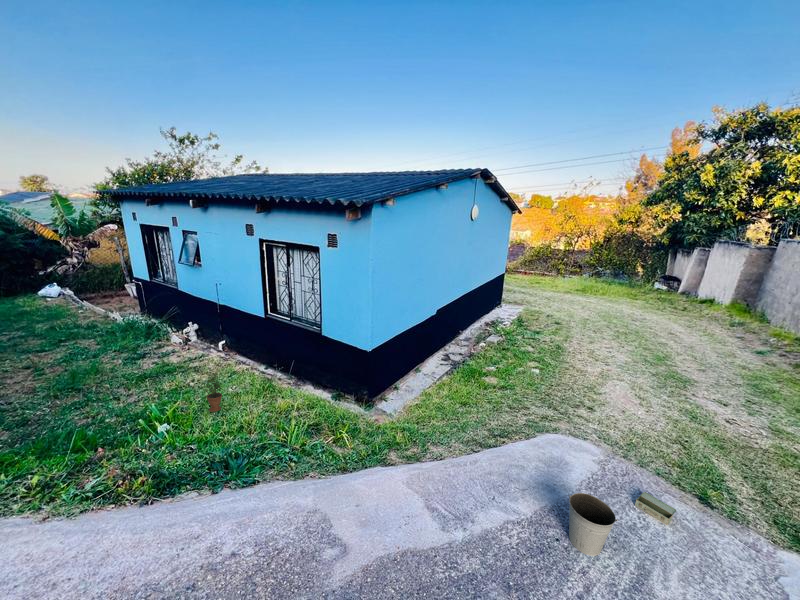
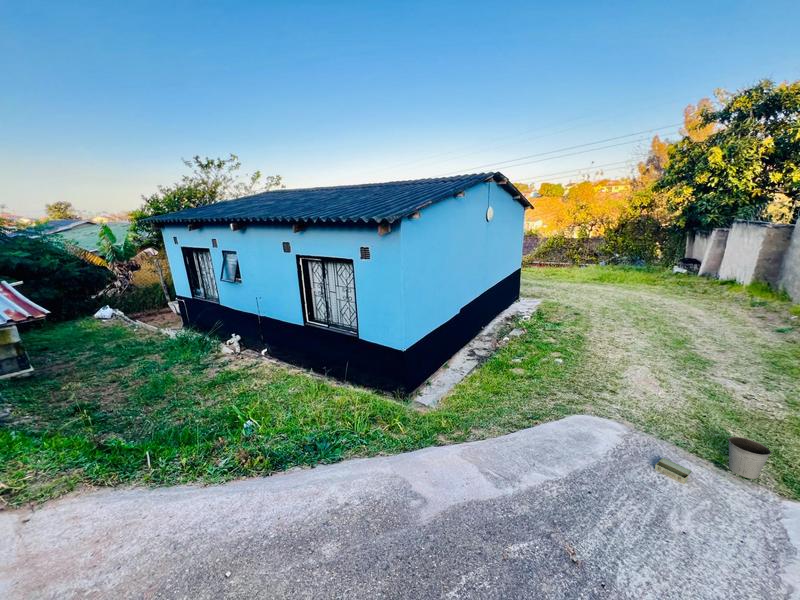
potted plant: present [206,373,222,412] -> none [268,376,283,410]
bucket: present [569,493,618,556] -> present [727,437,772,479]

